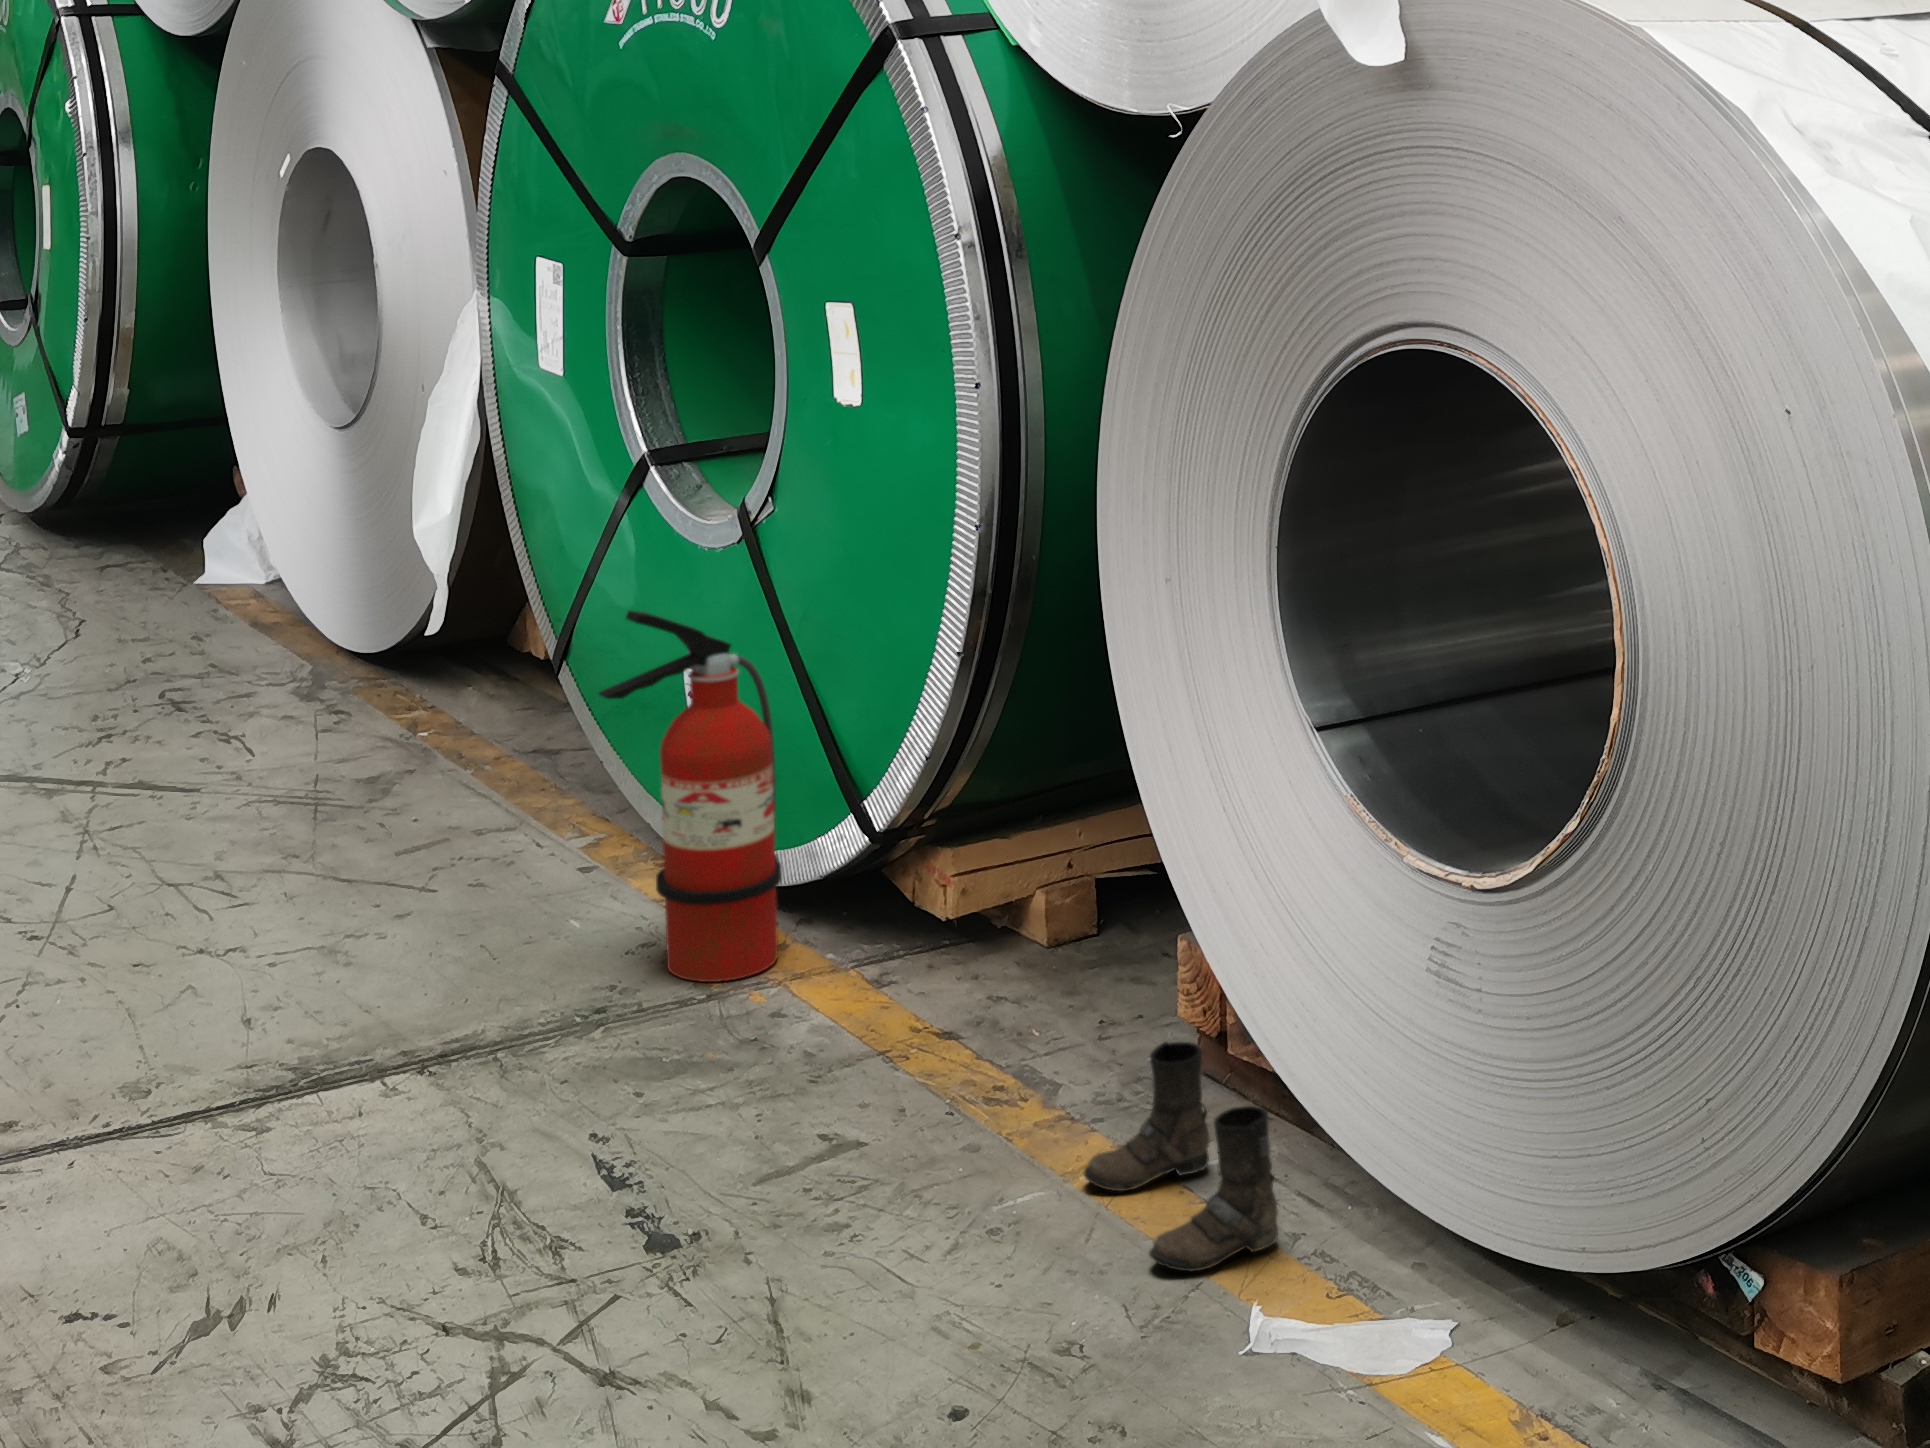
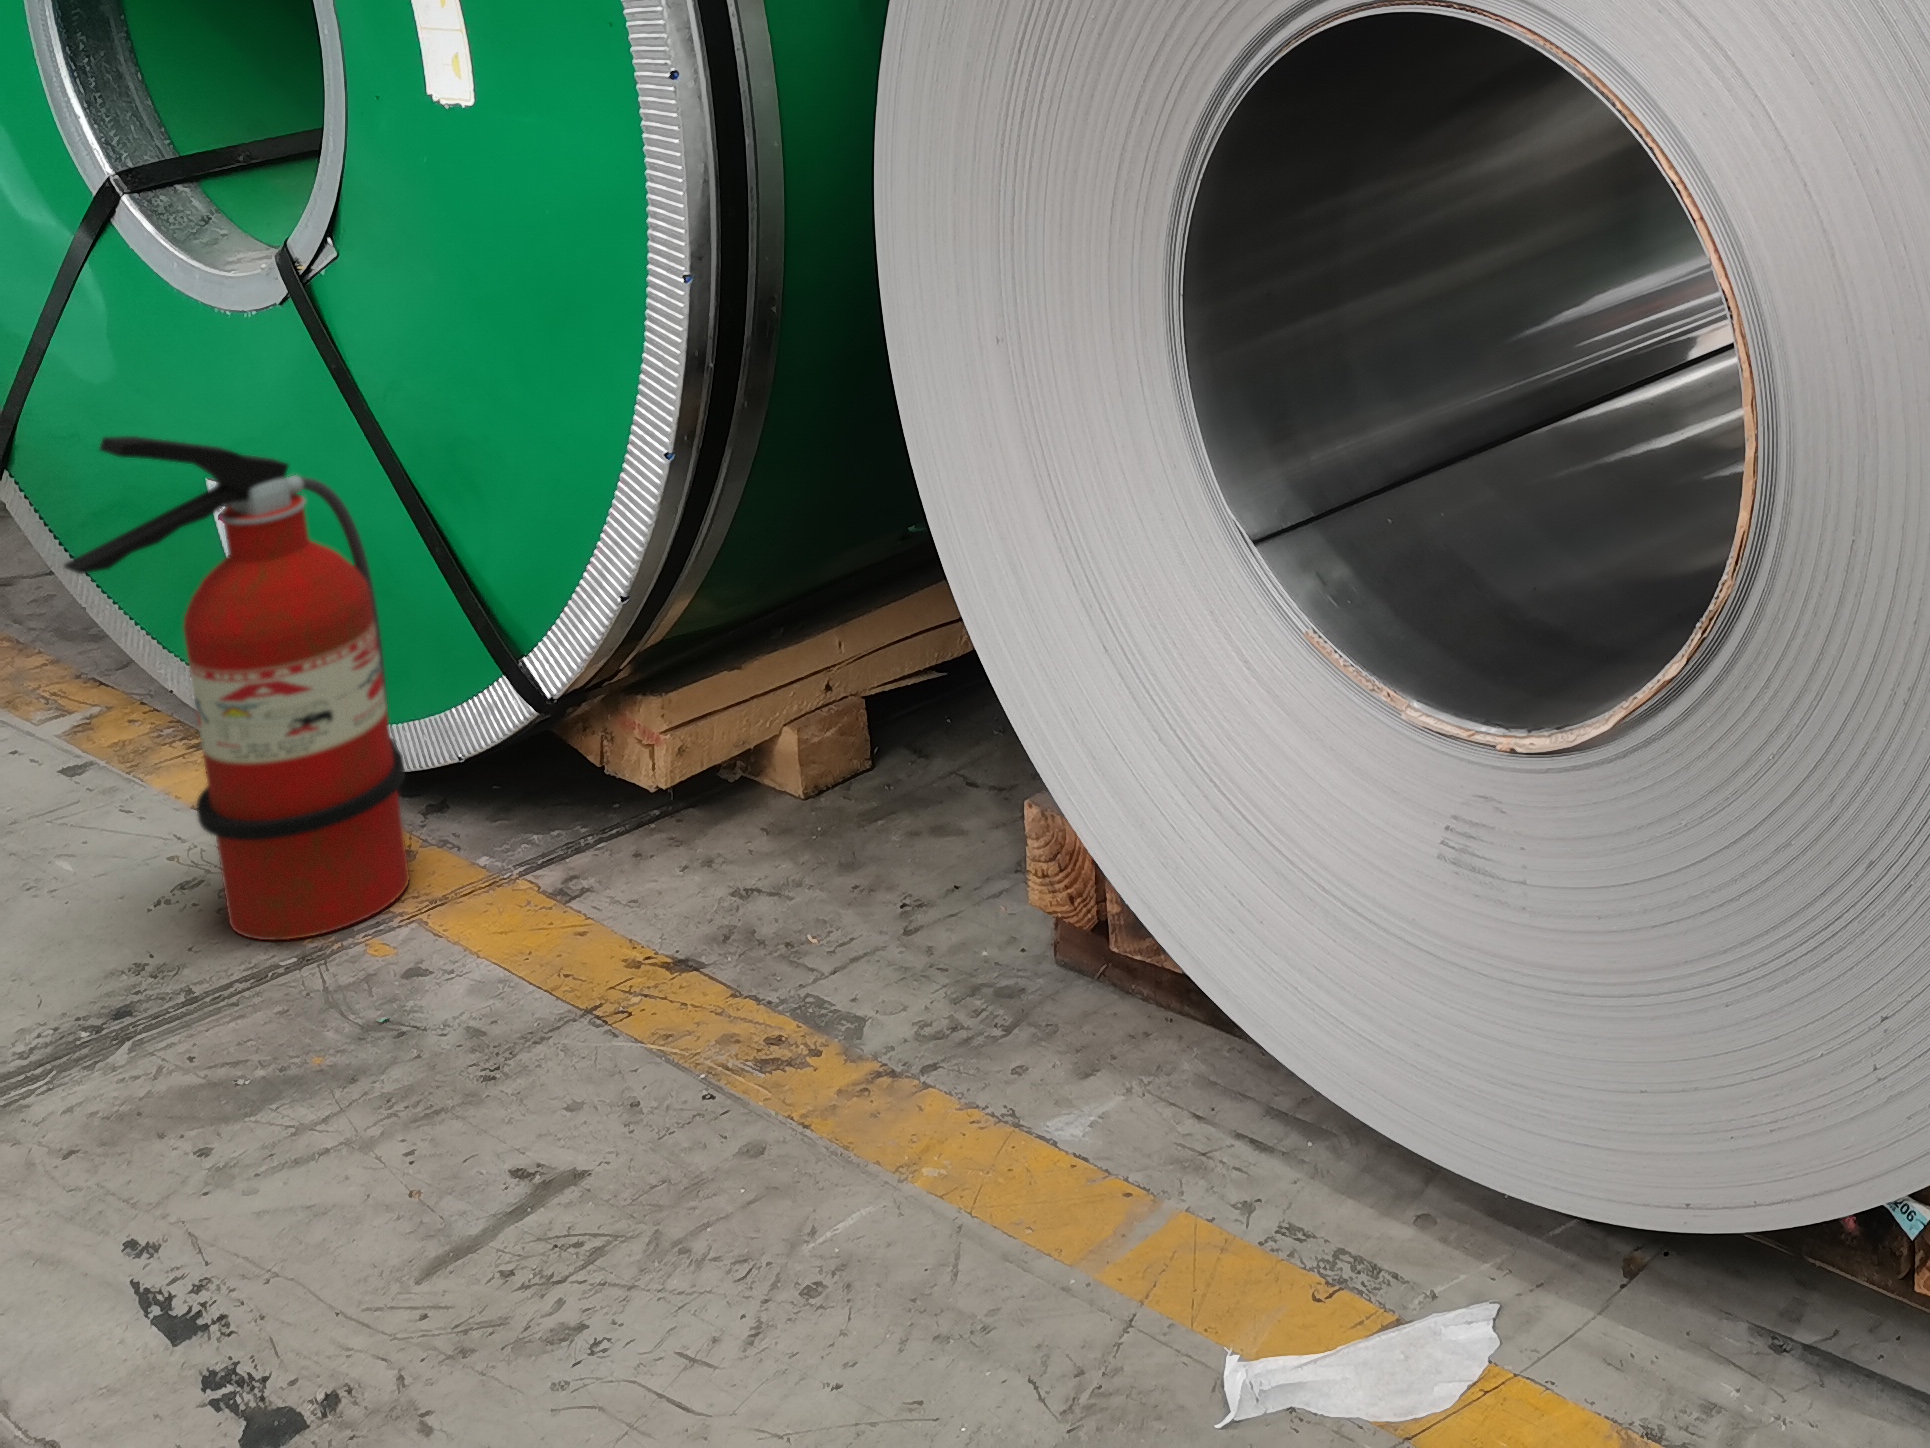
boots: present [1084,1042,1278,1271] -> none [931,964,1227,1302]

